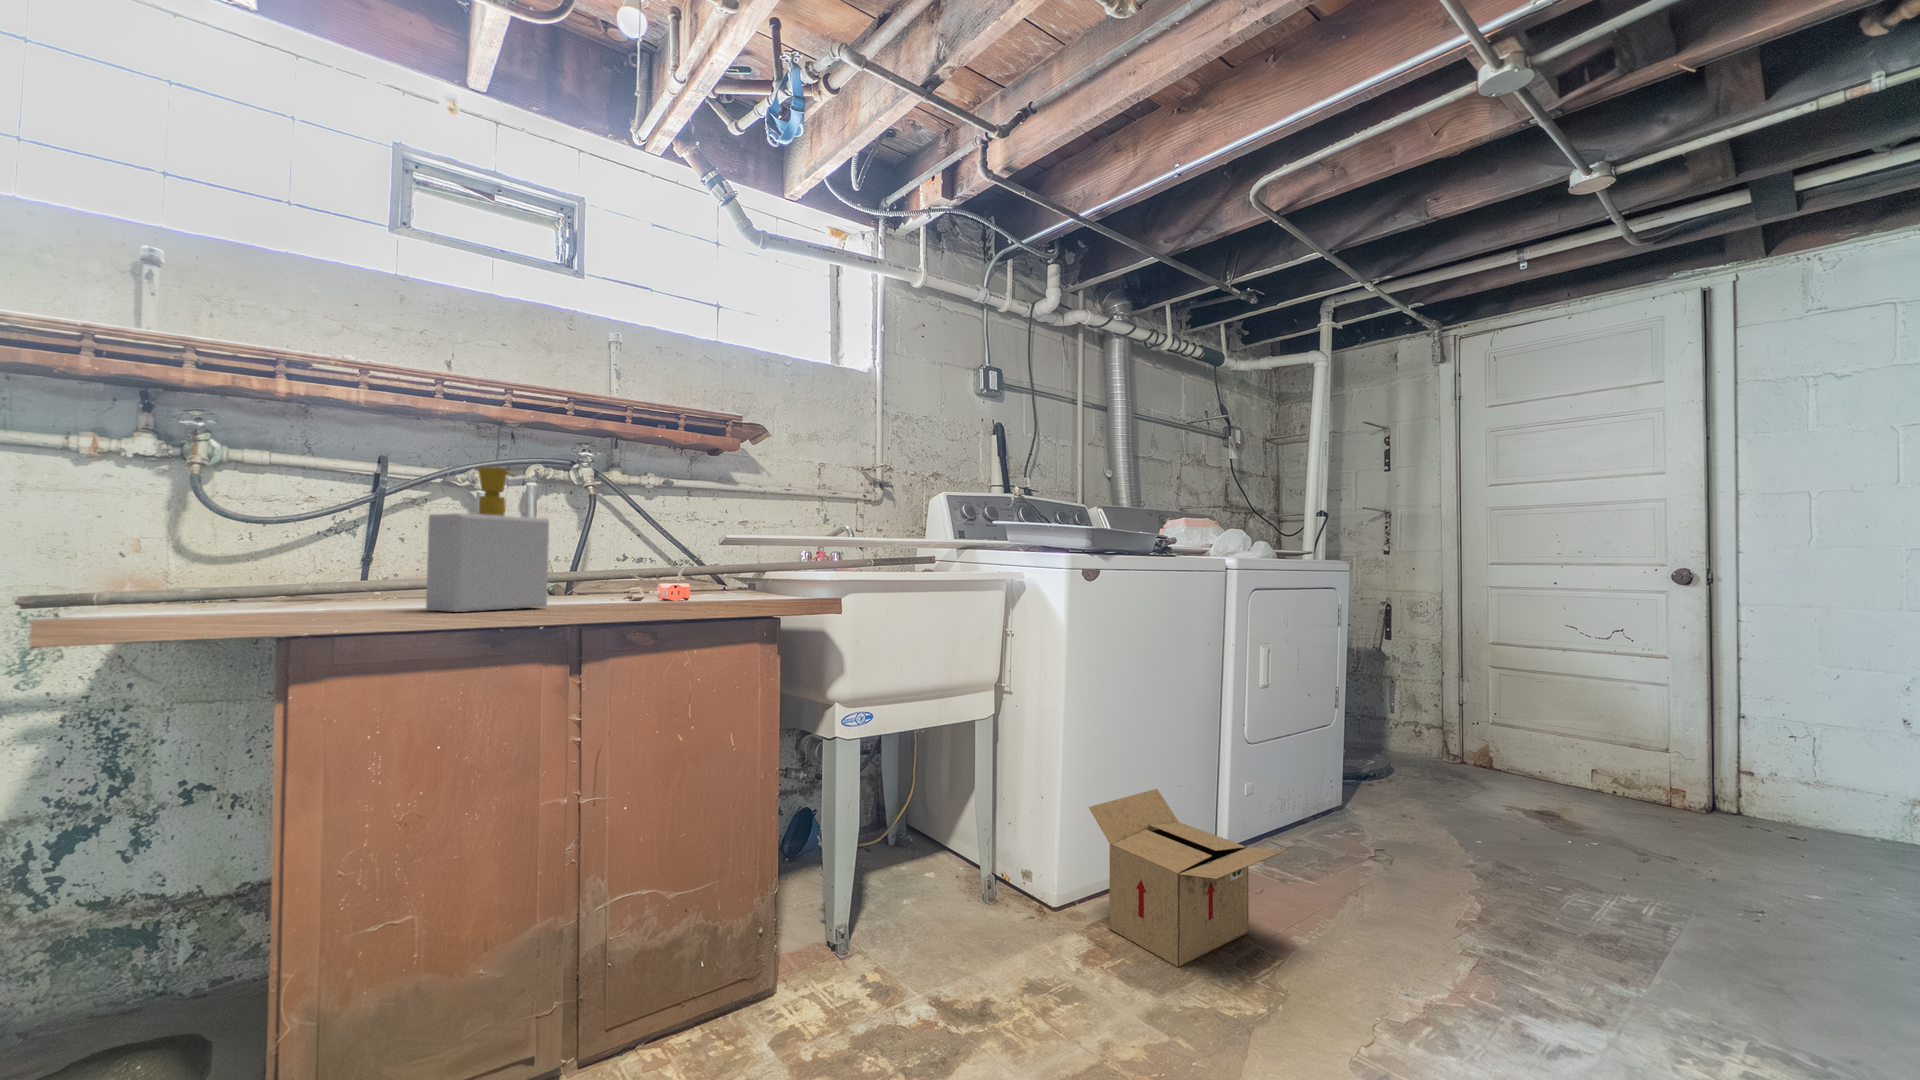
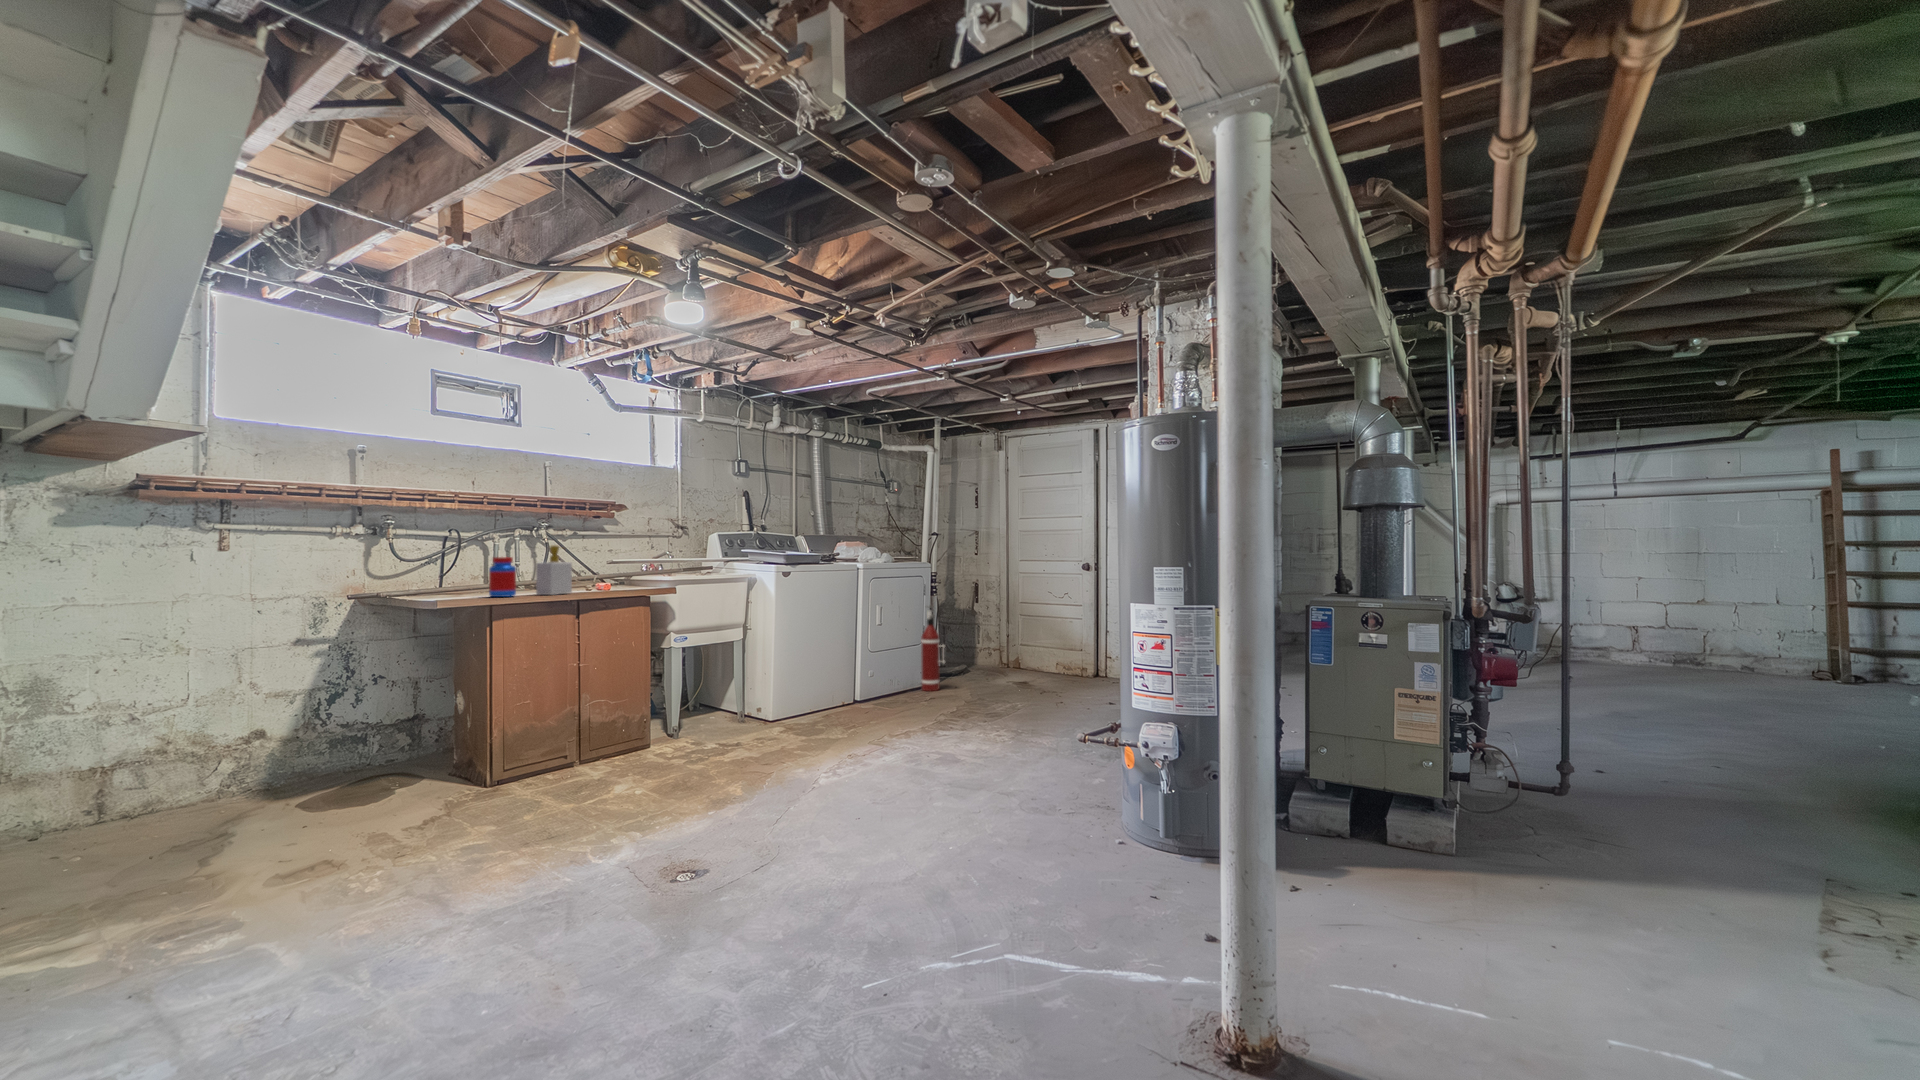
jar: none [222,484,327,616] -> present [489,557,516,597]
fire extinguisher: none [1342,649,1404,832] -> present [922,606,945,691]
cardboard box: present [1089,789,1285,968] -> none [784,668,861,727]

